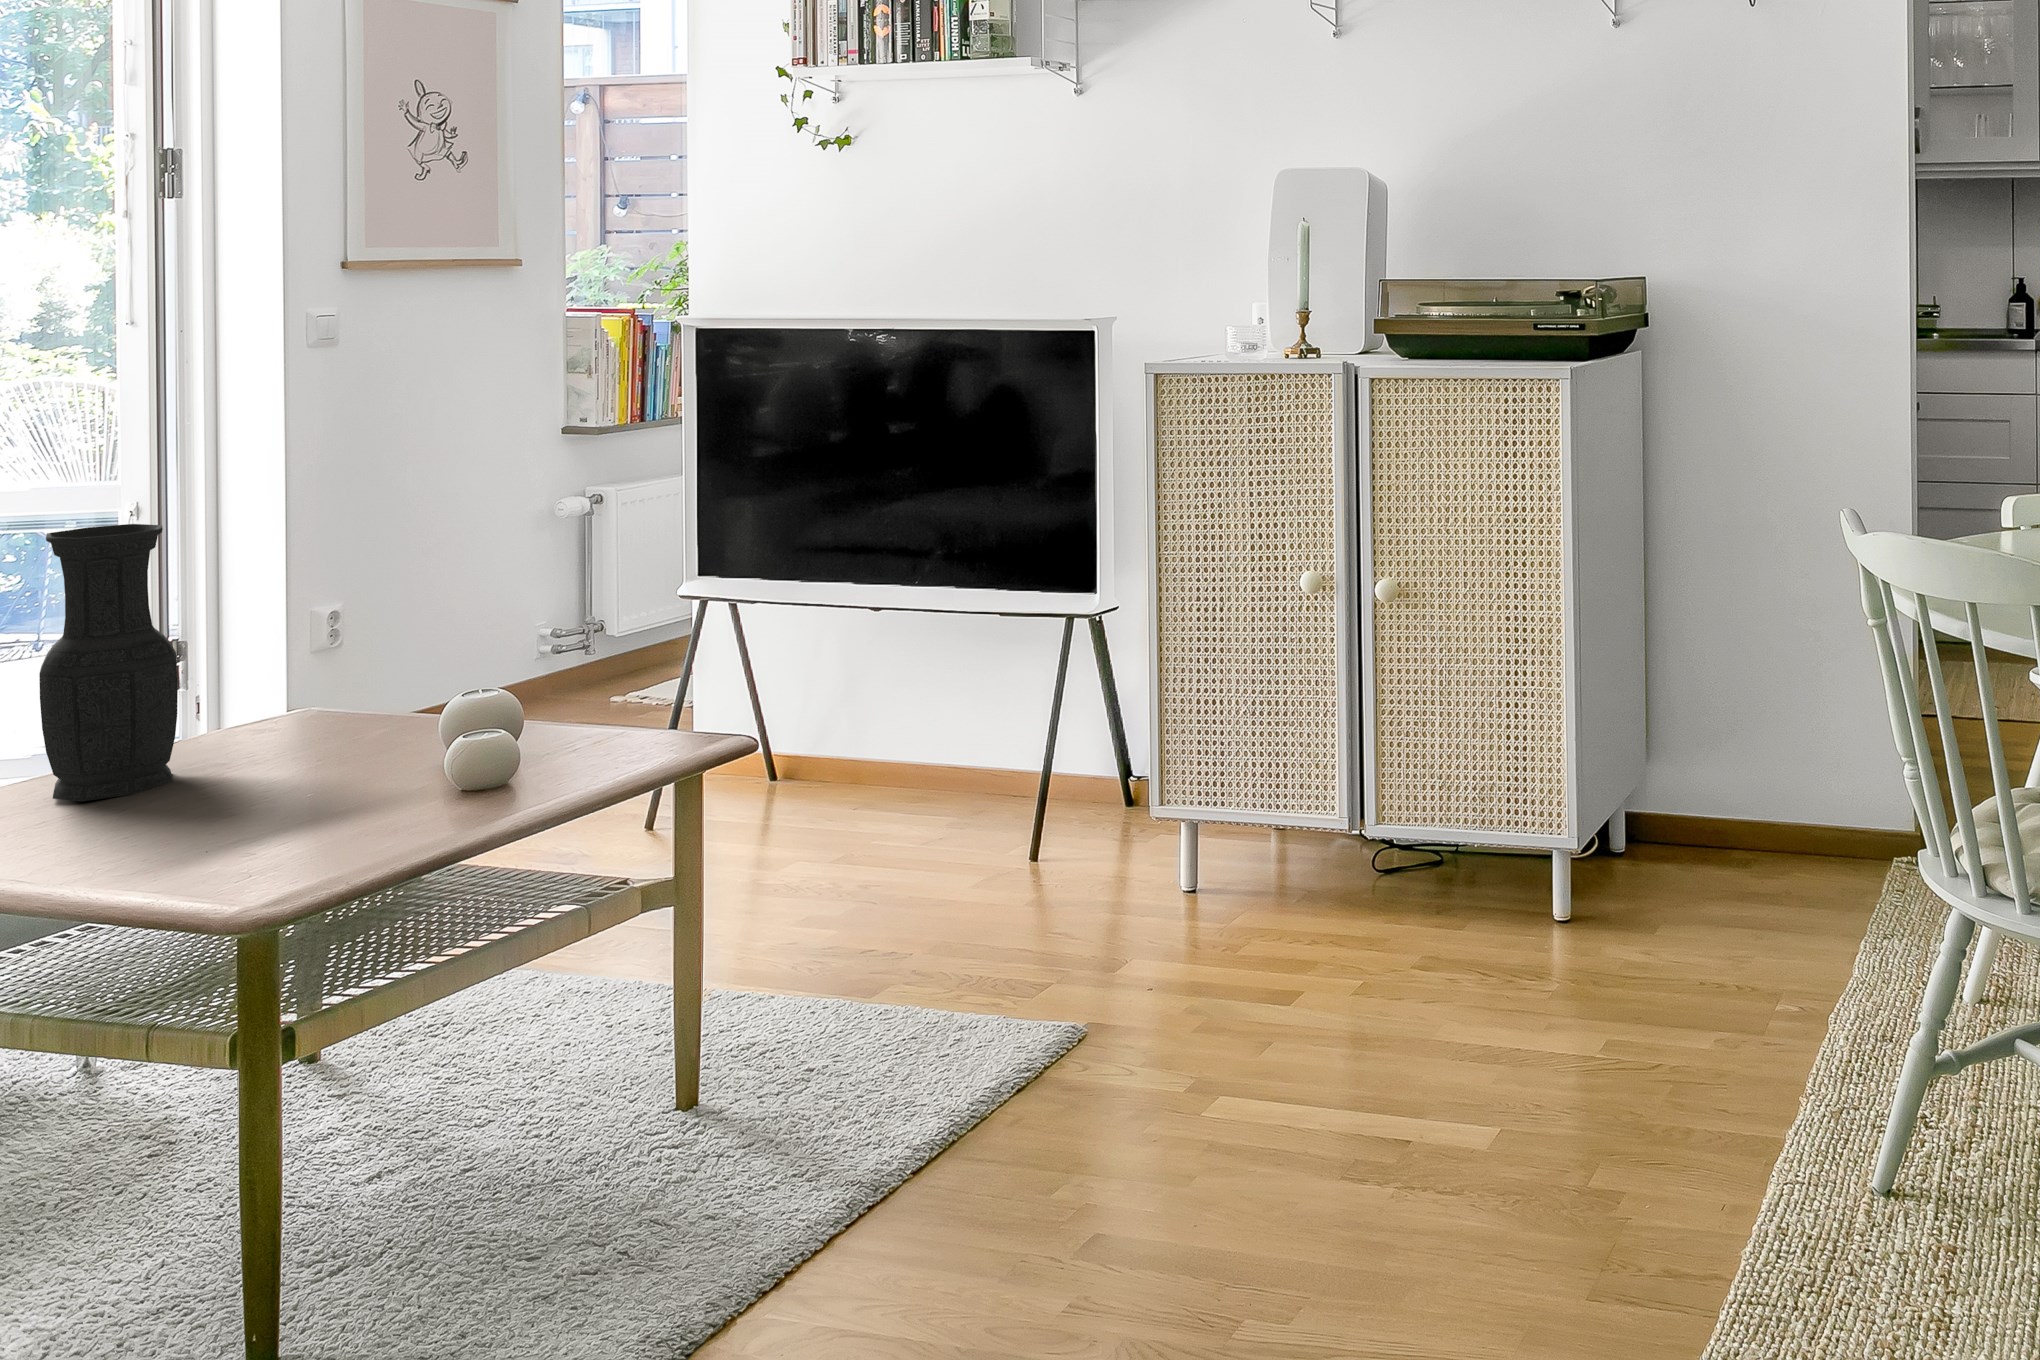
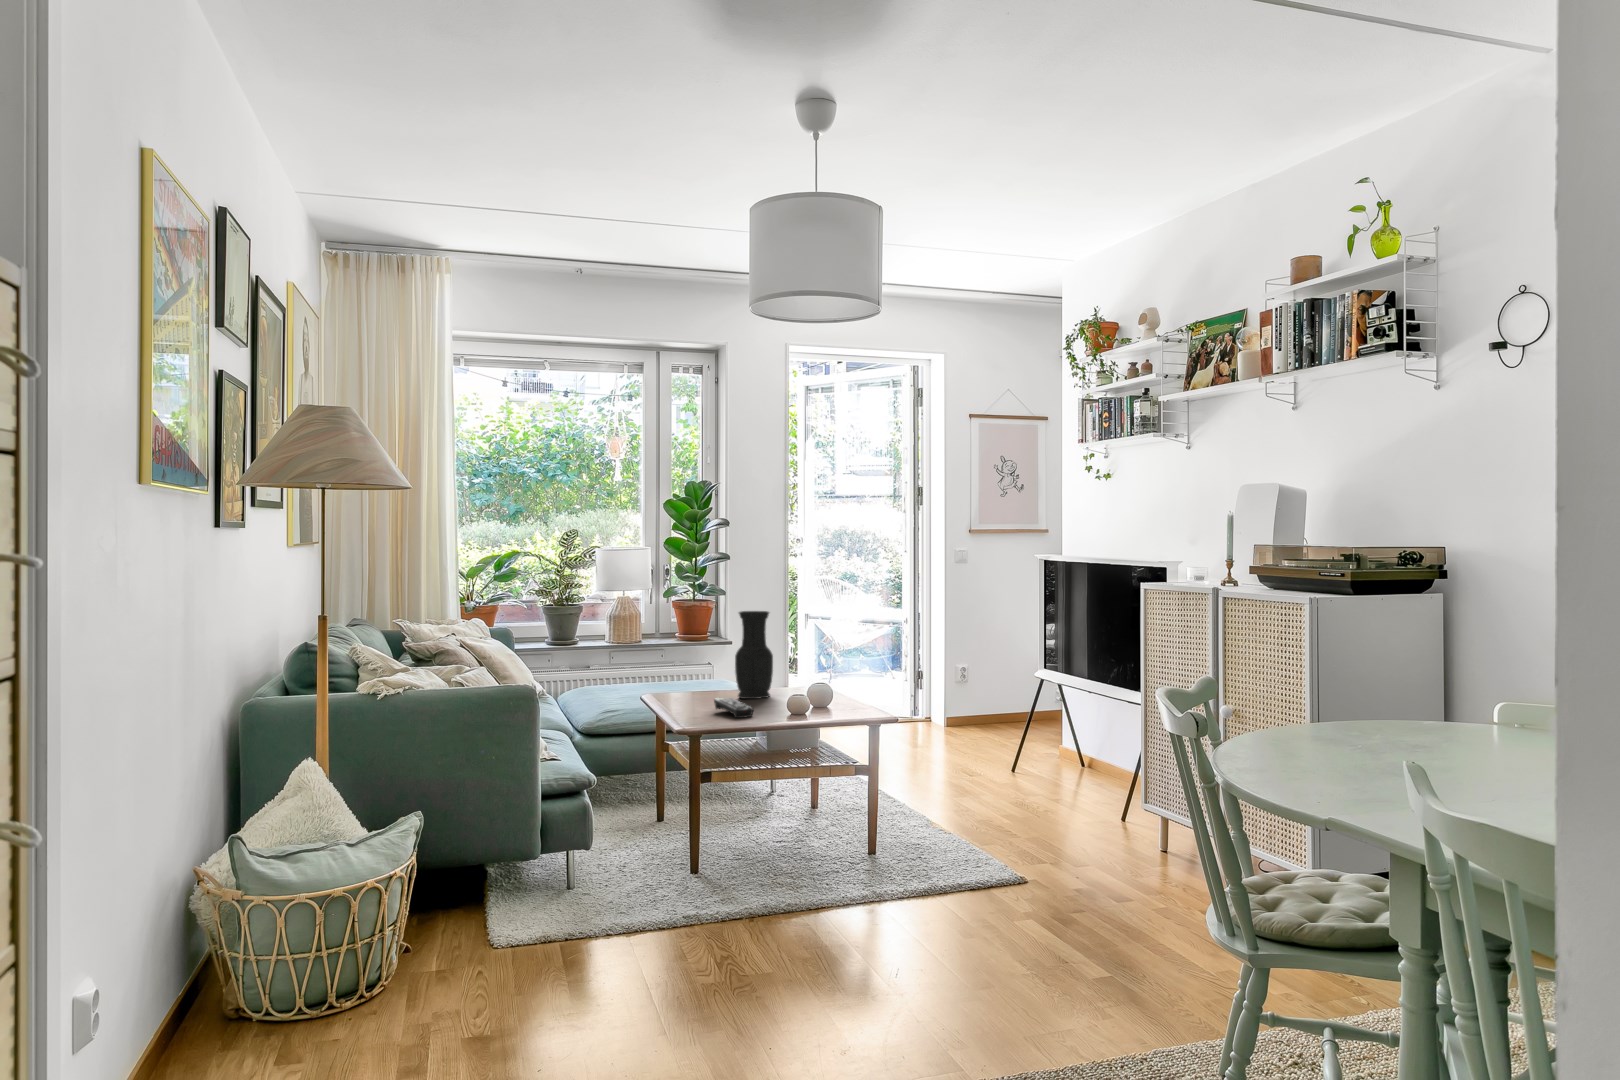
remote control: none [127,802,357,860] -> present [714,698,753,718]

